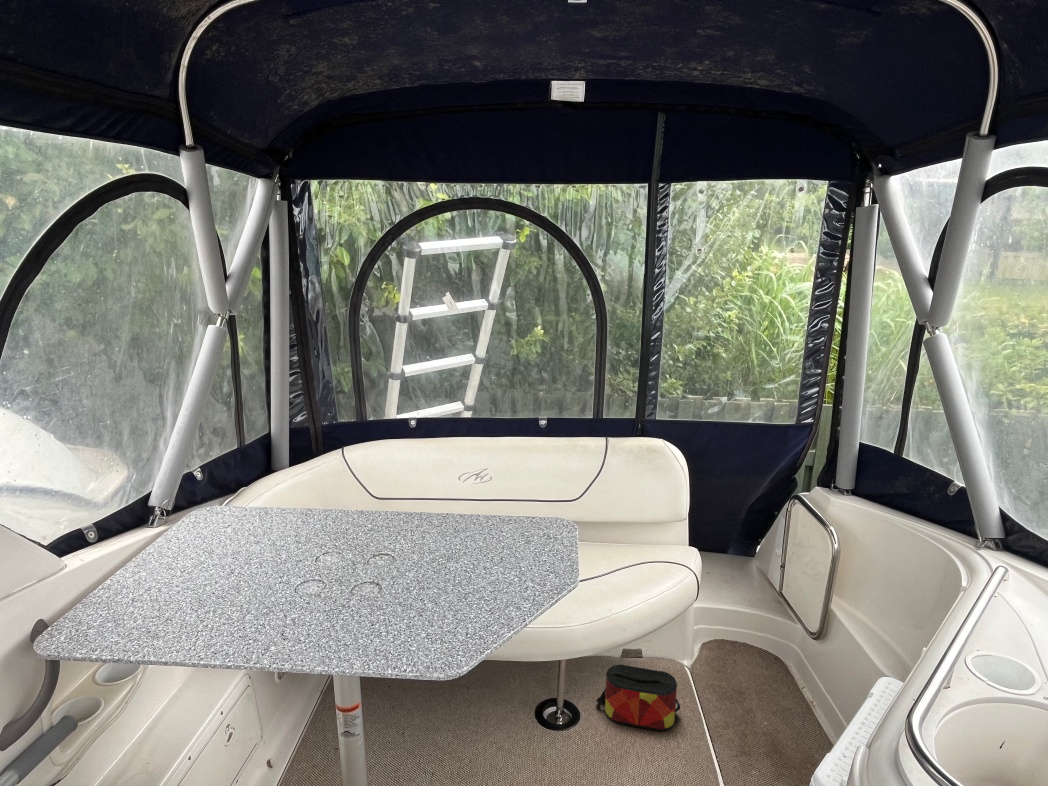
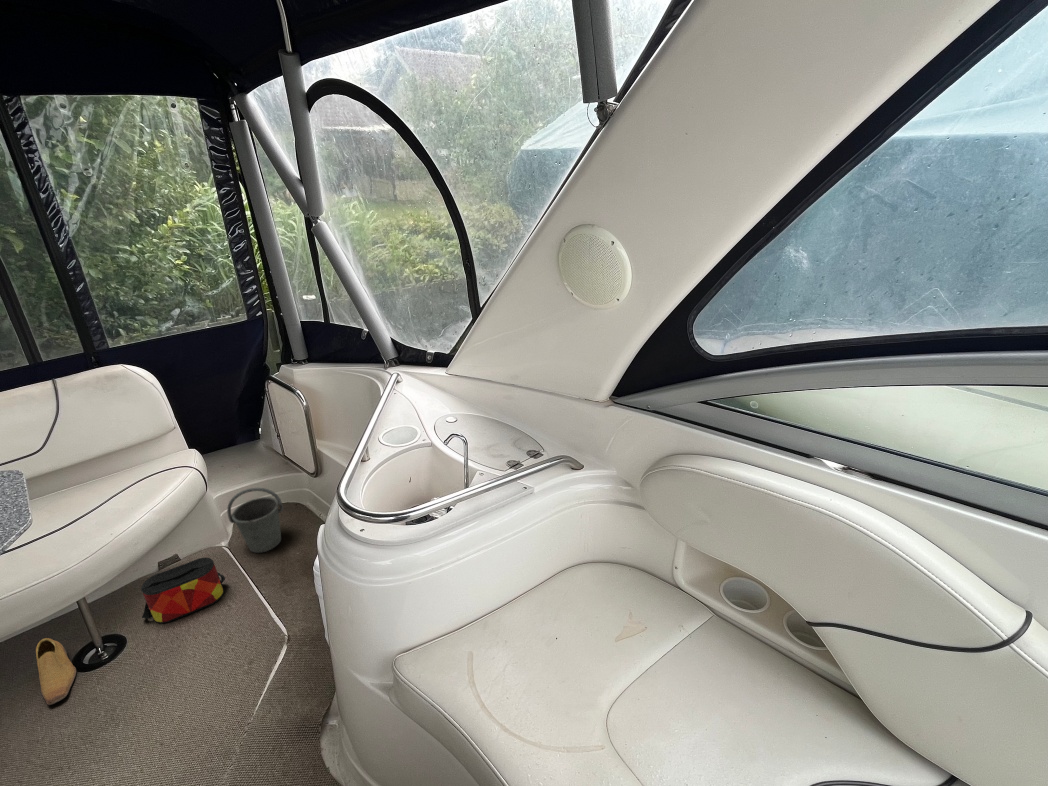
bucket: none [704,618,766,702] -> present [227,488,283,553]
shoe: none [507,670,535,741] -> present [36,638,76,705]

